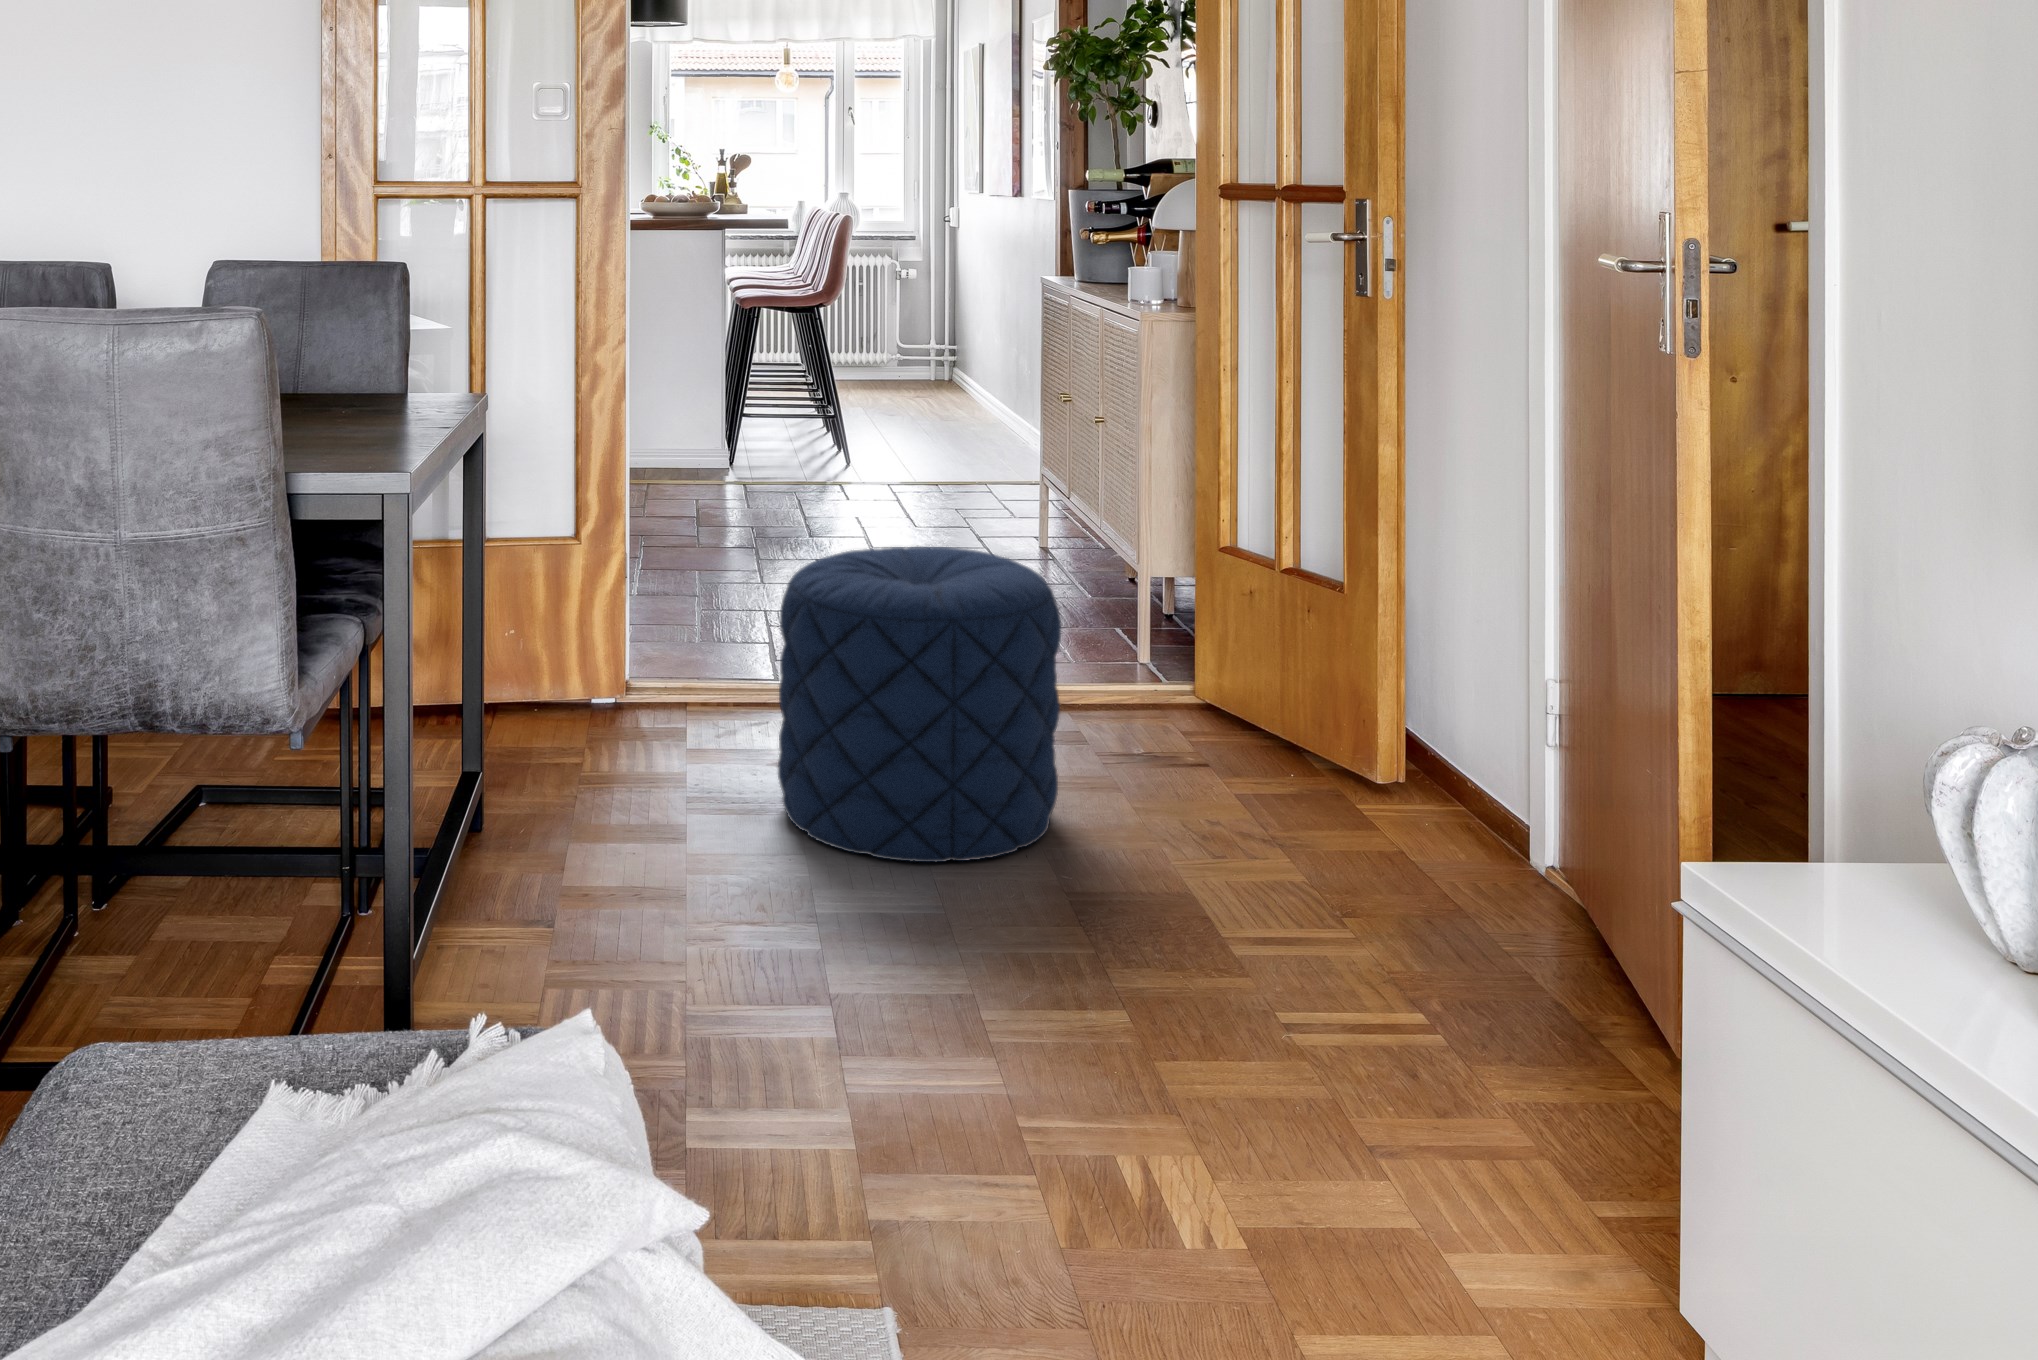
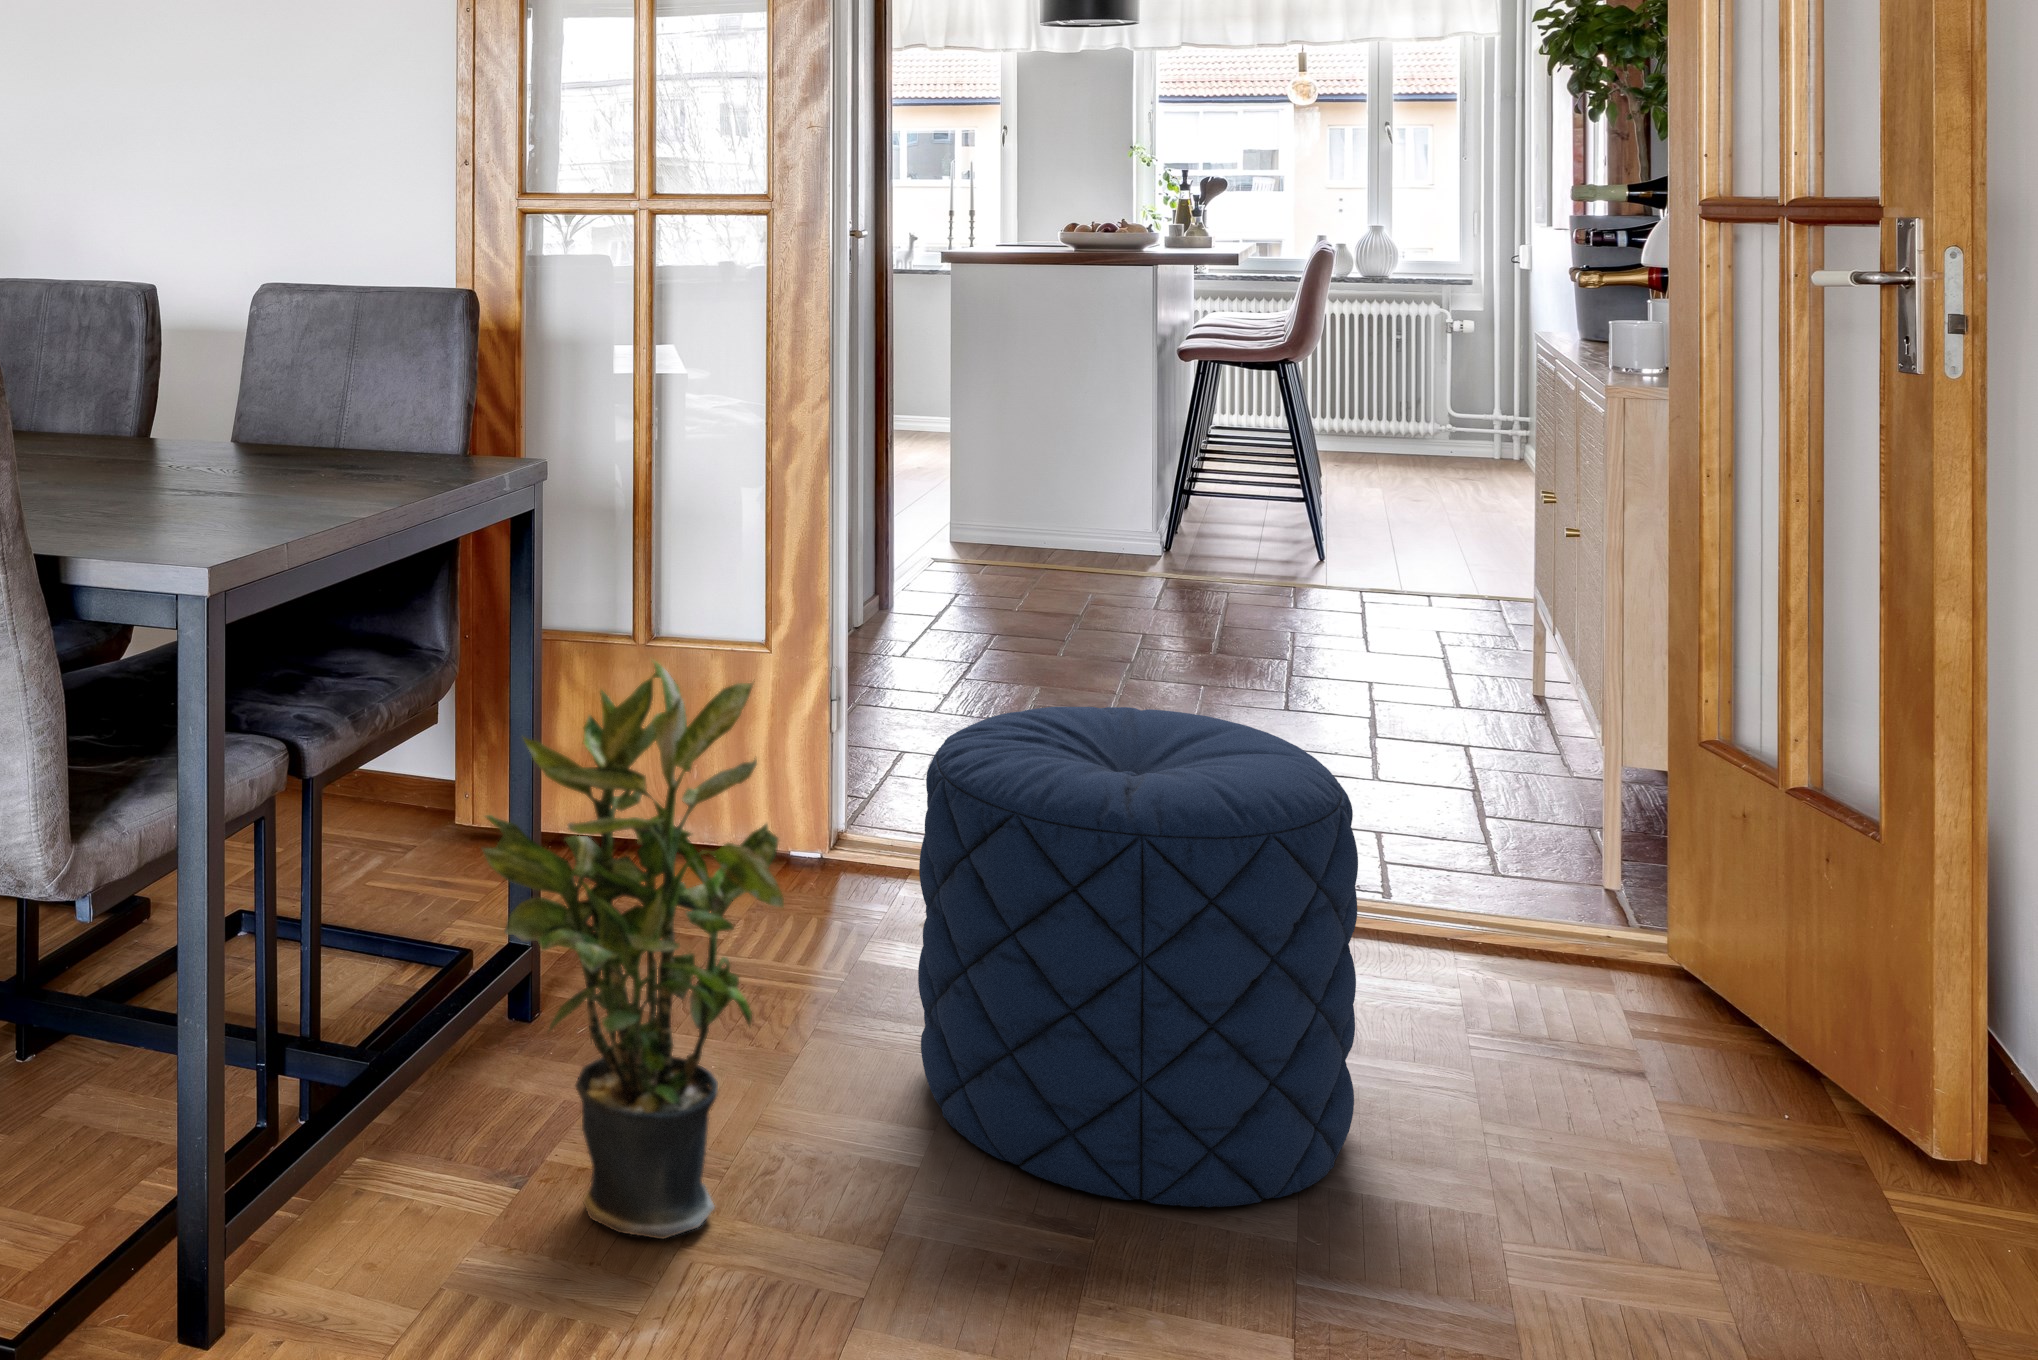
potted plant: none [540,528,750,932] -> present [483,662,784,1239]

